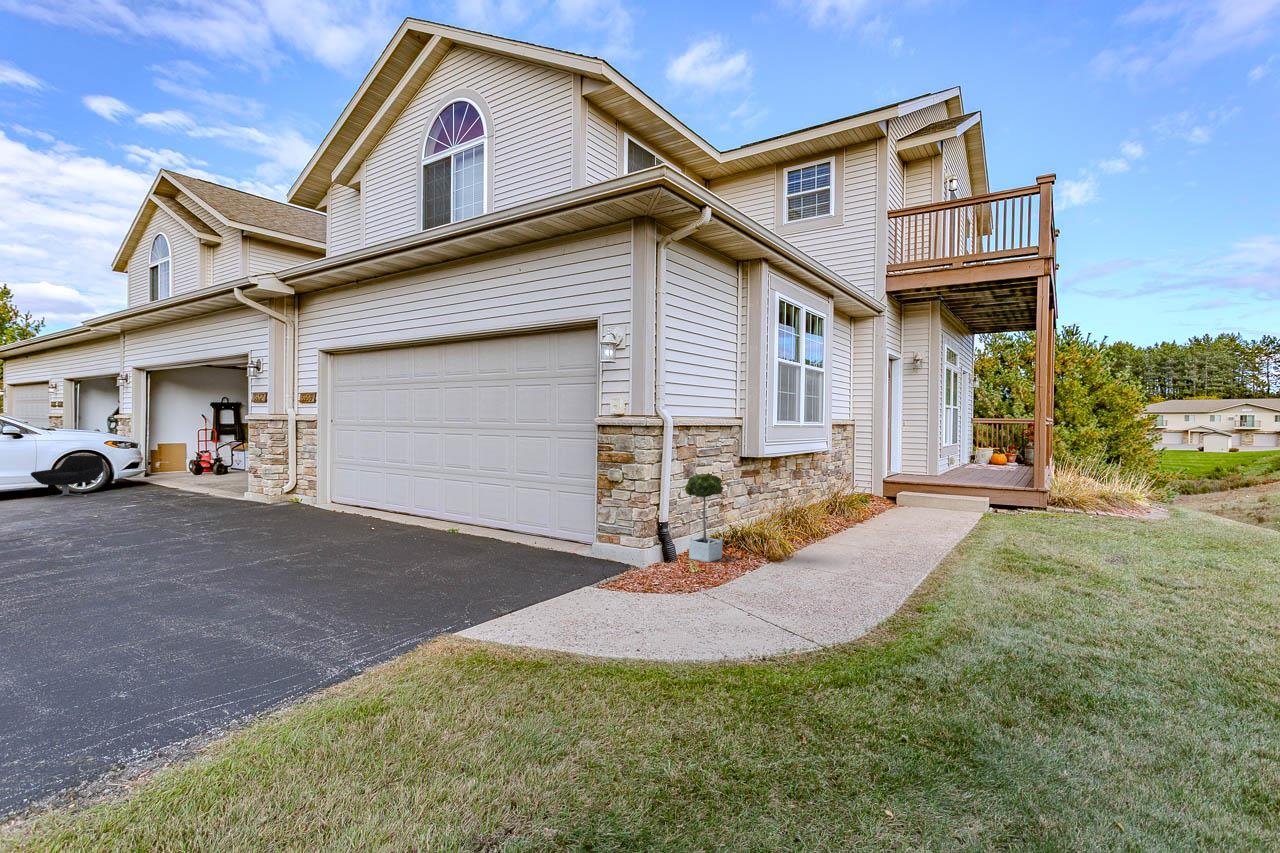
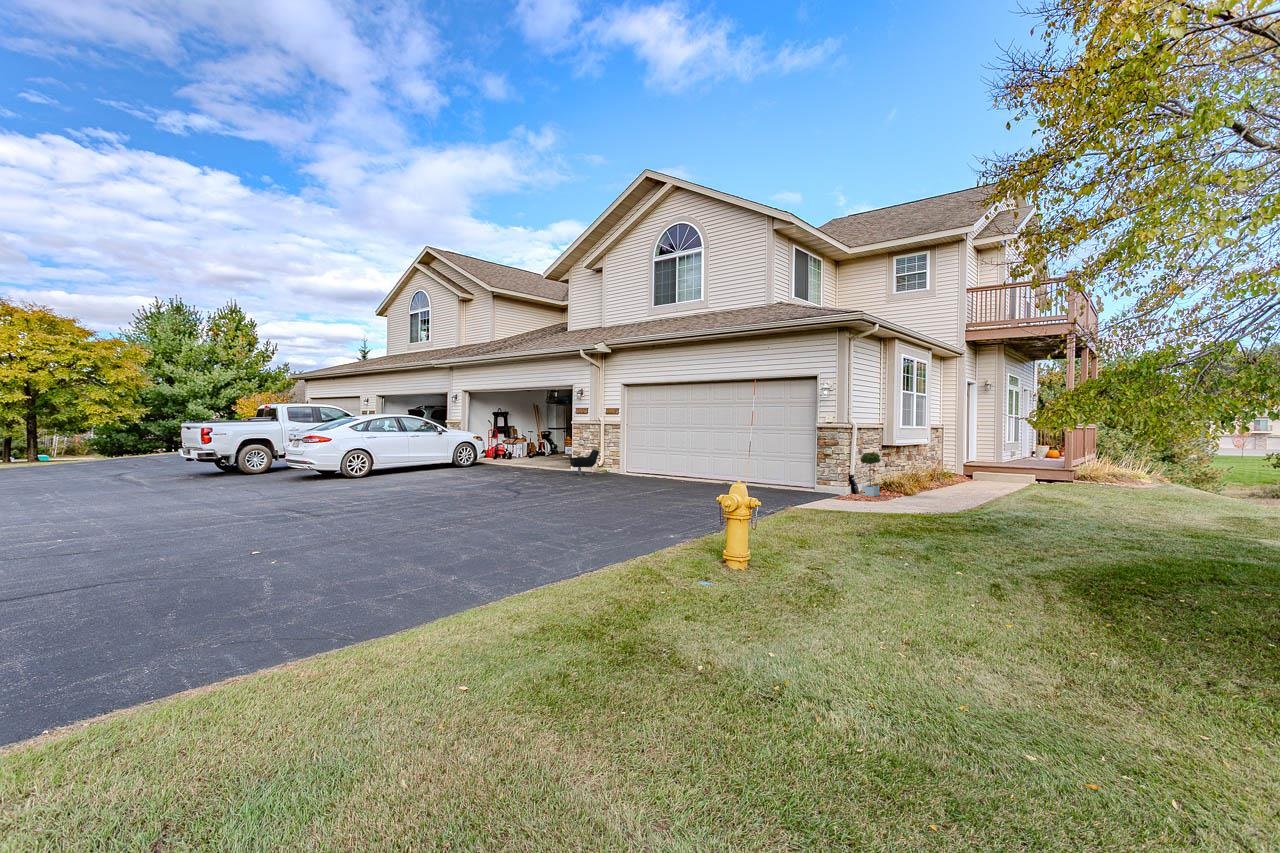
lounge chair: present [31,456,104,499] -> present [570,450,599,476]

